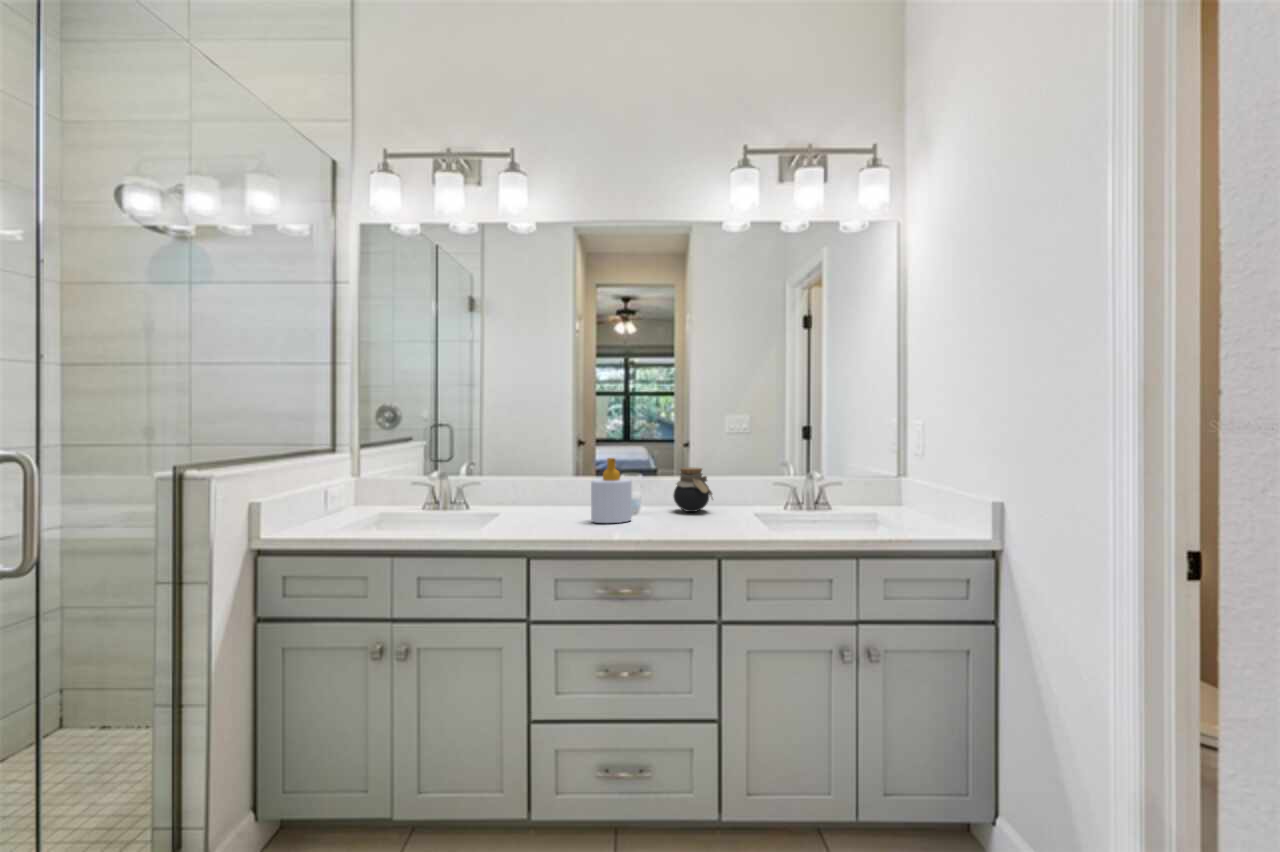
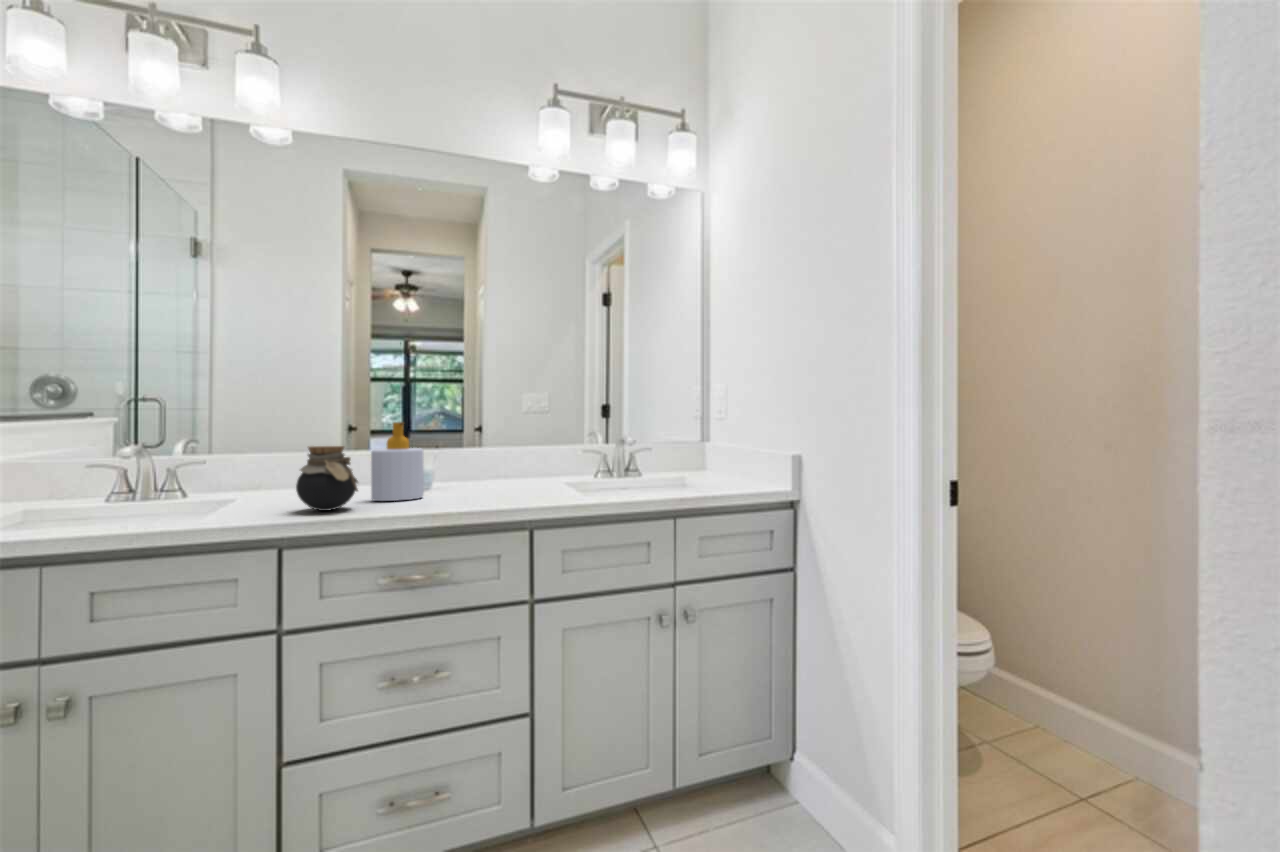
jar: present [673,467,713,512] -> present [296,446,358,511]

